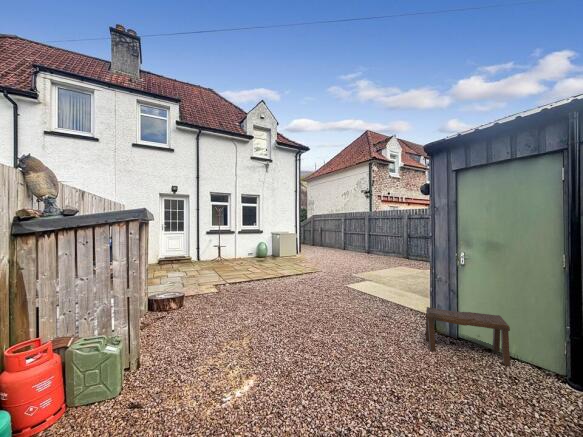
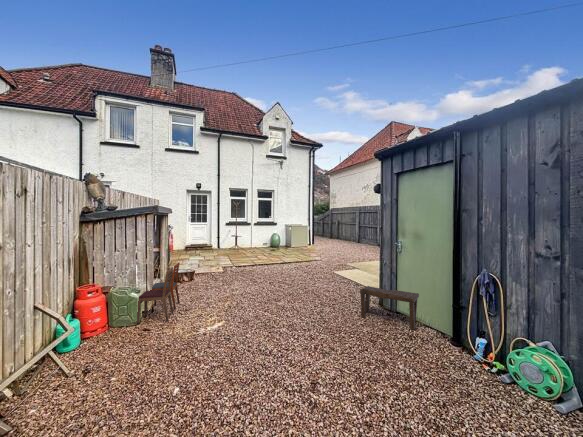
chair: none [117,289,175,401] -> present [137,263,180,324]

